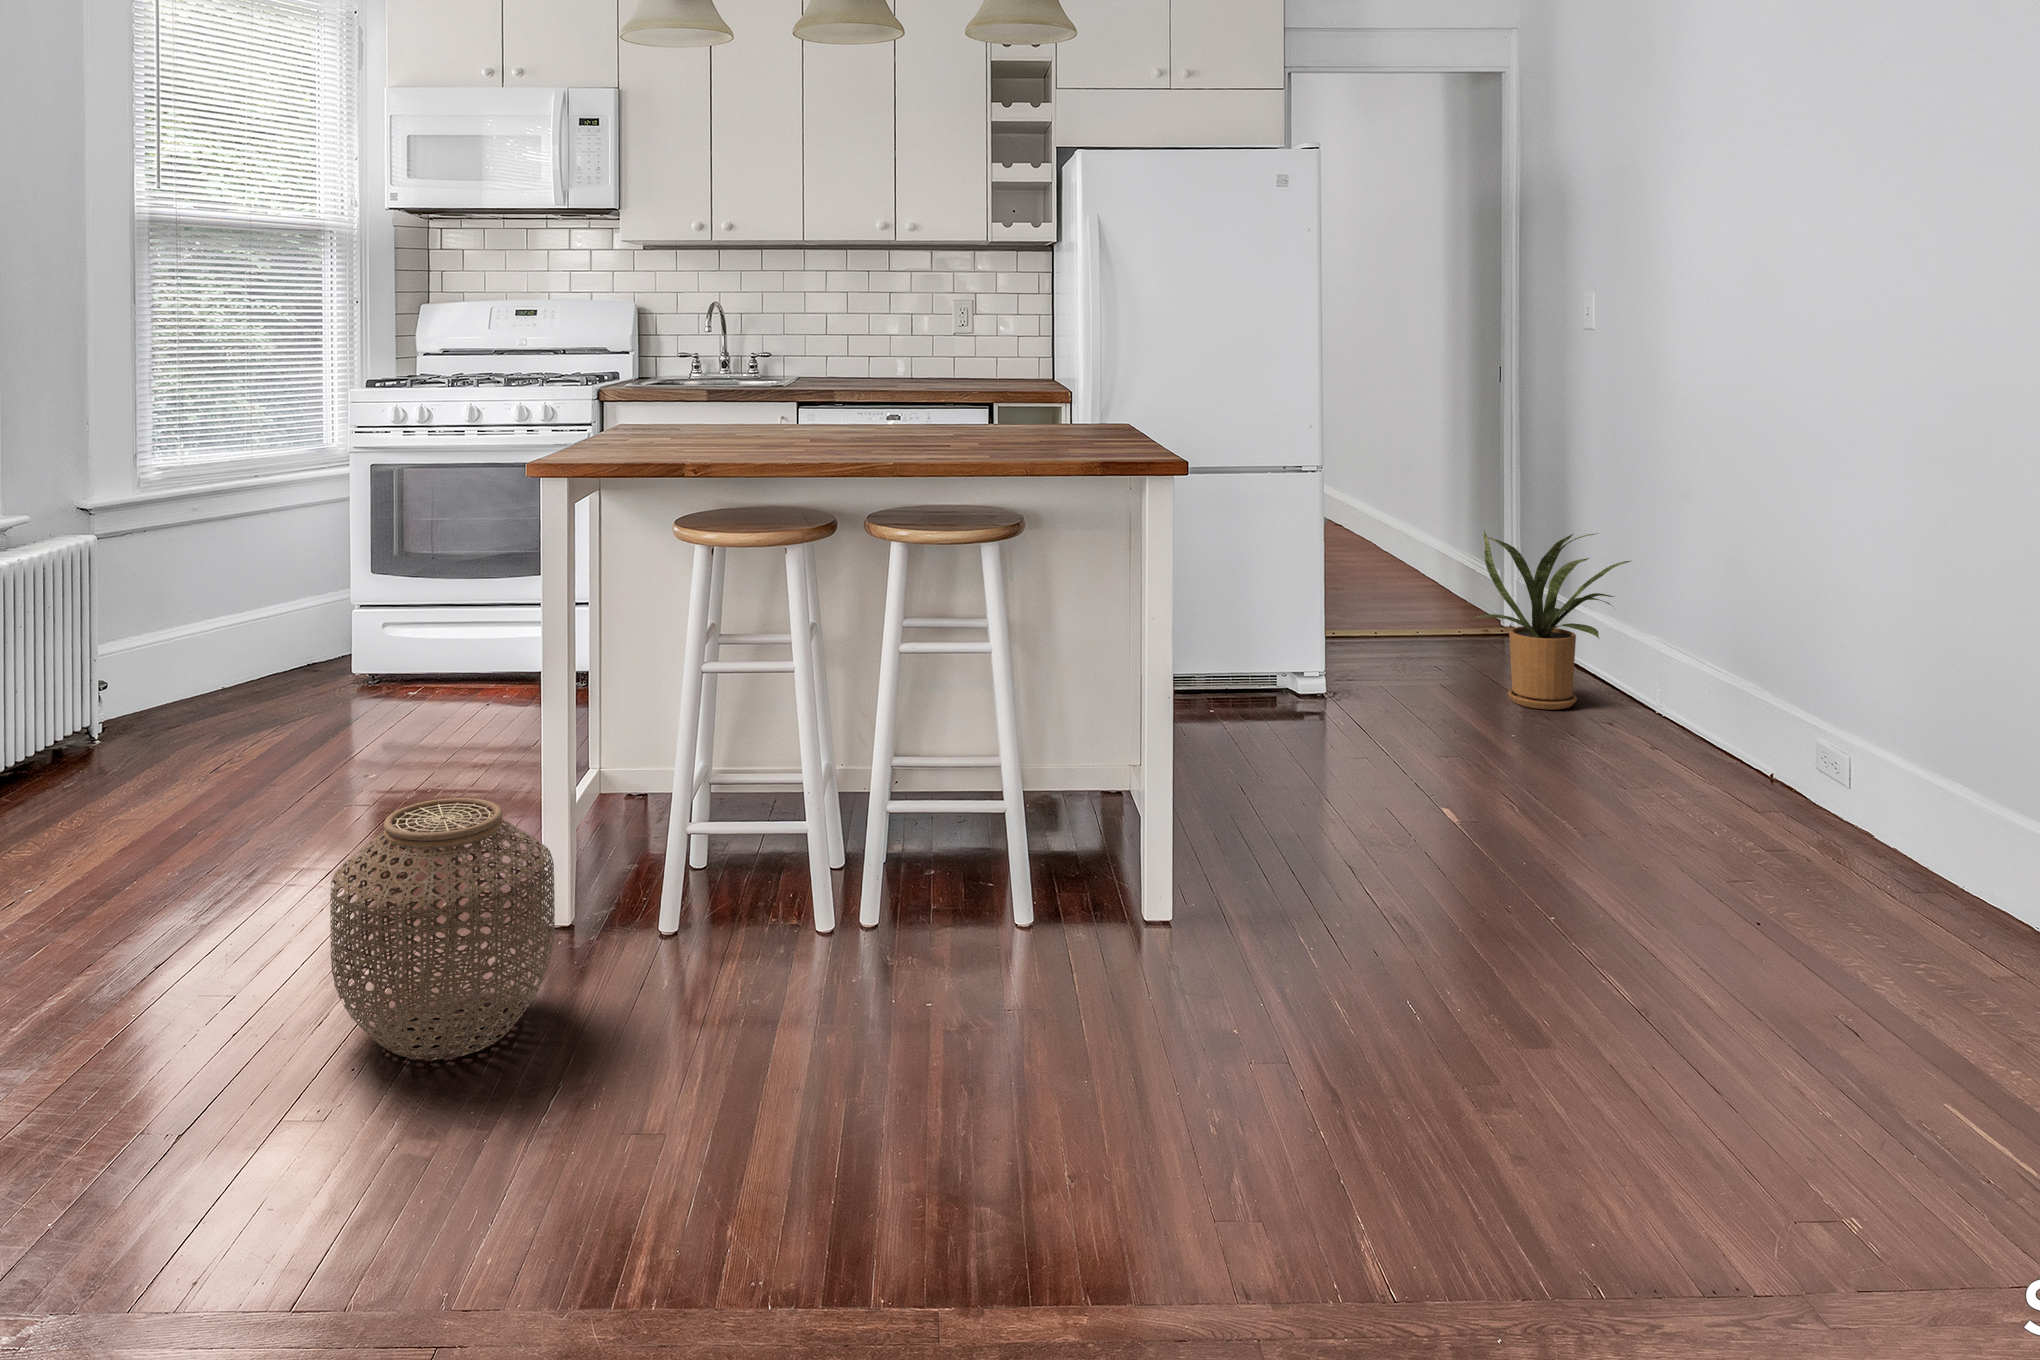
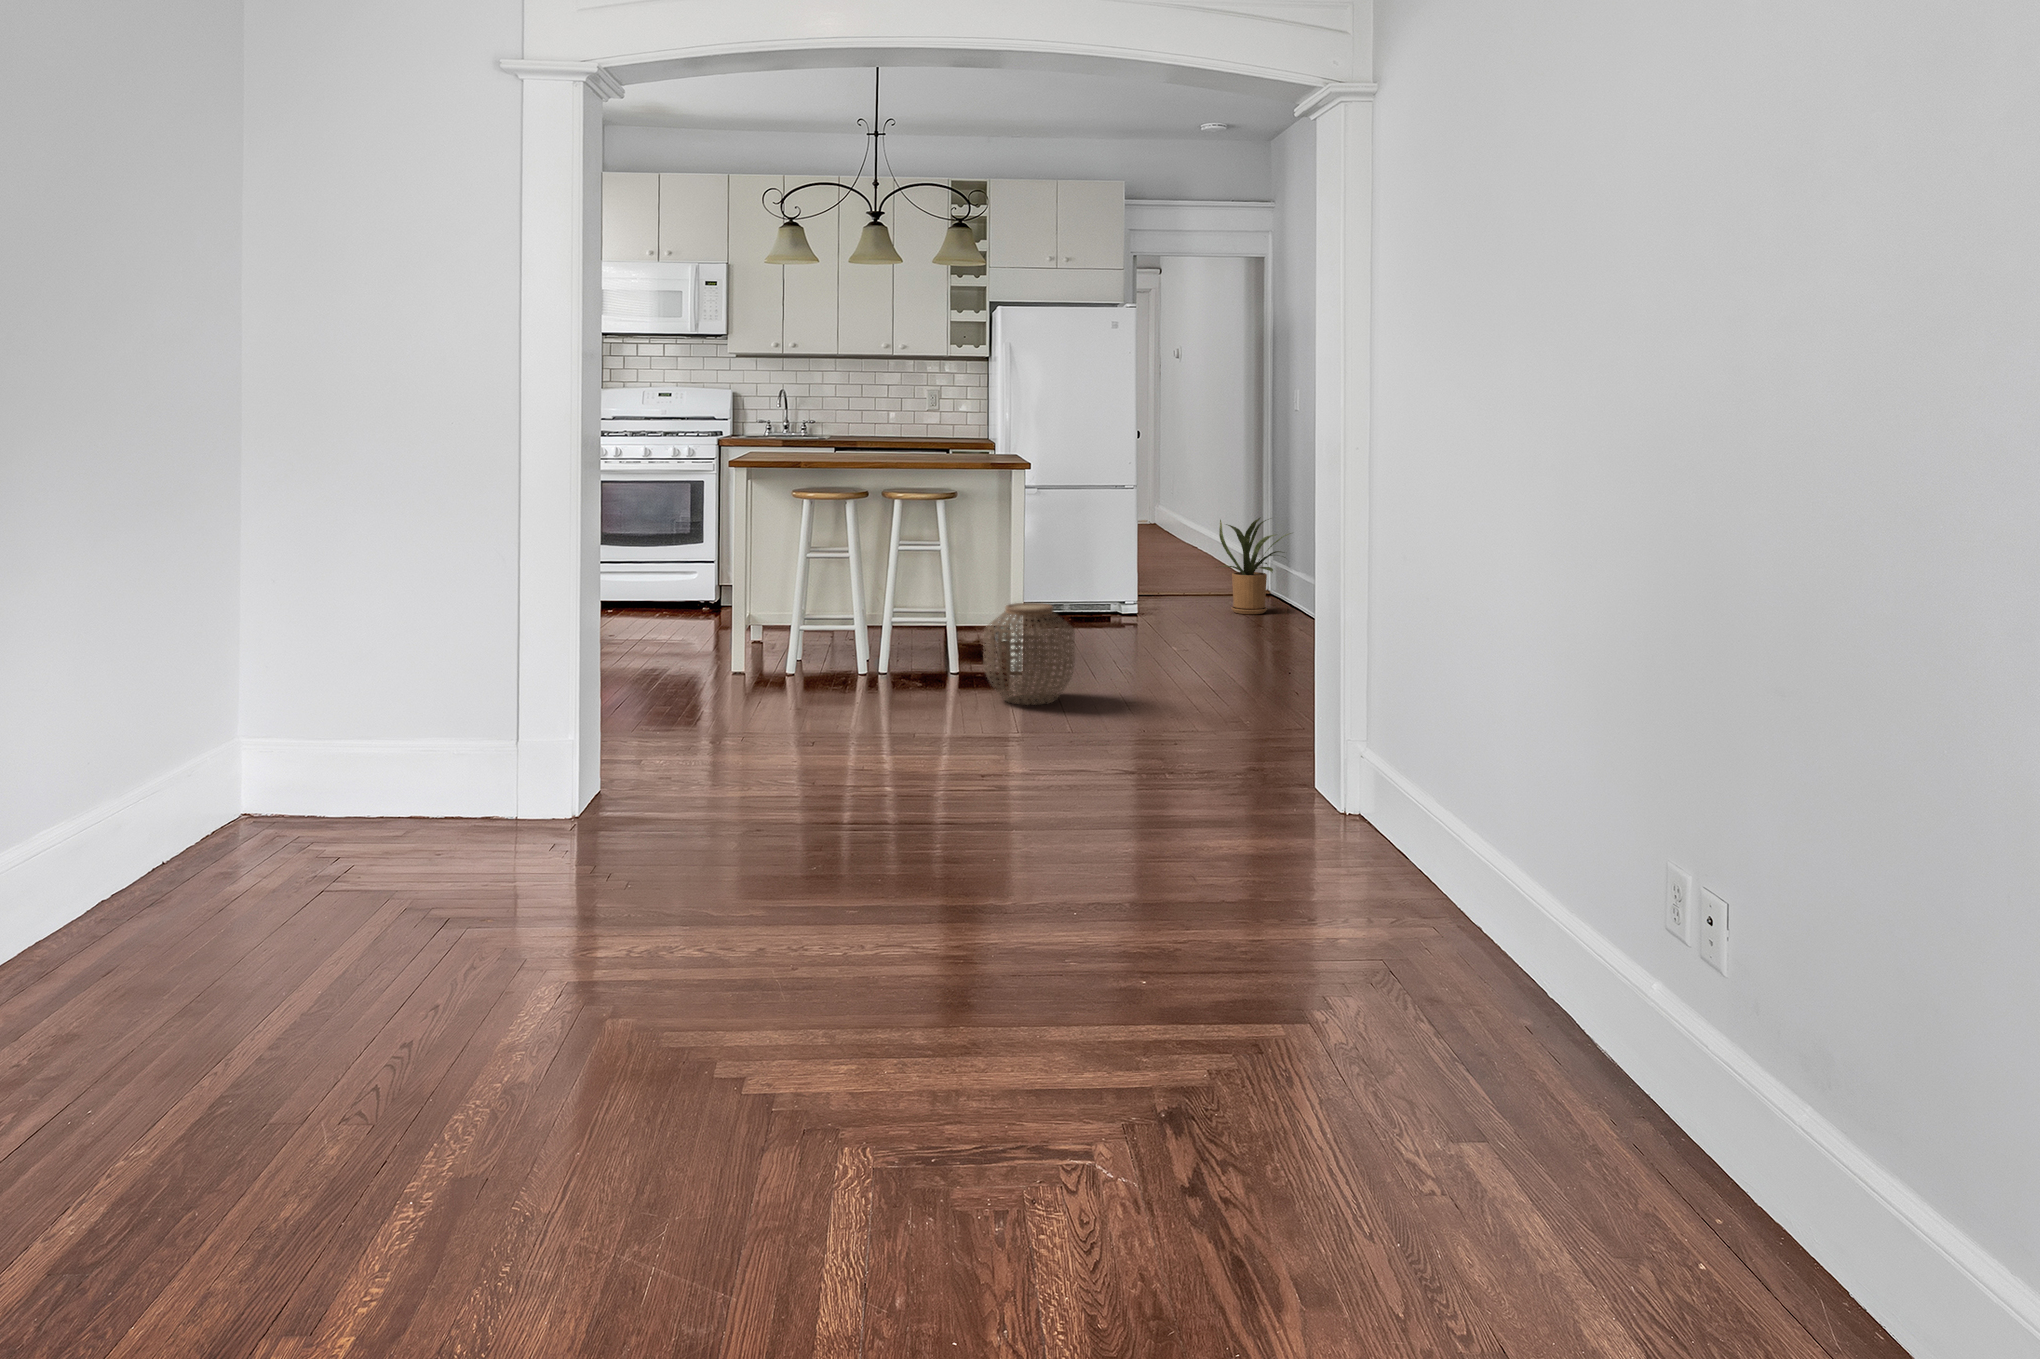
woven basket: present [330,798,555,1060] -> present [983,603,1075,705]

